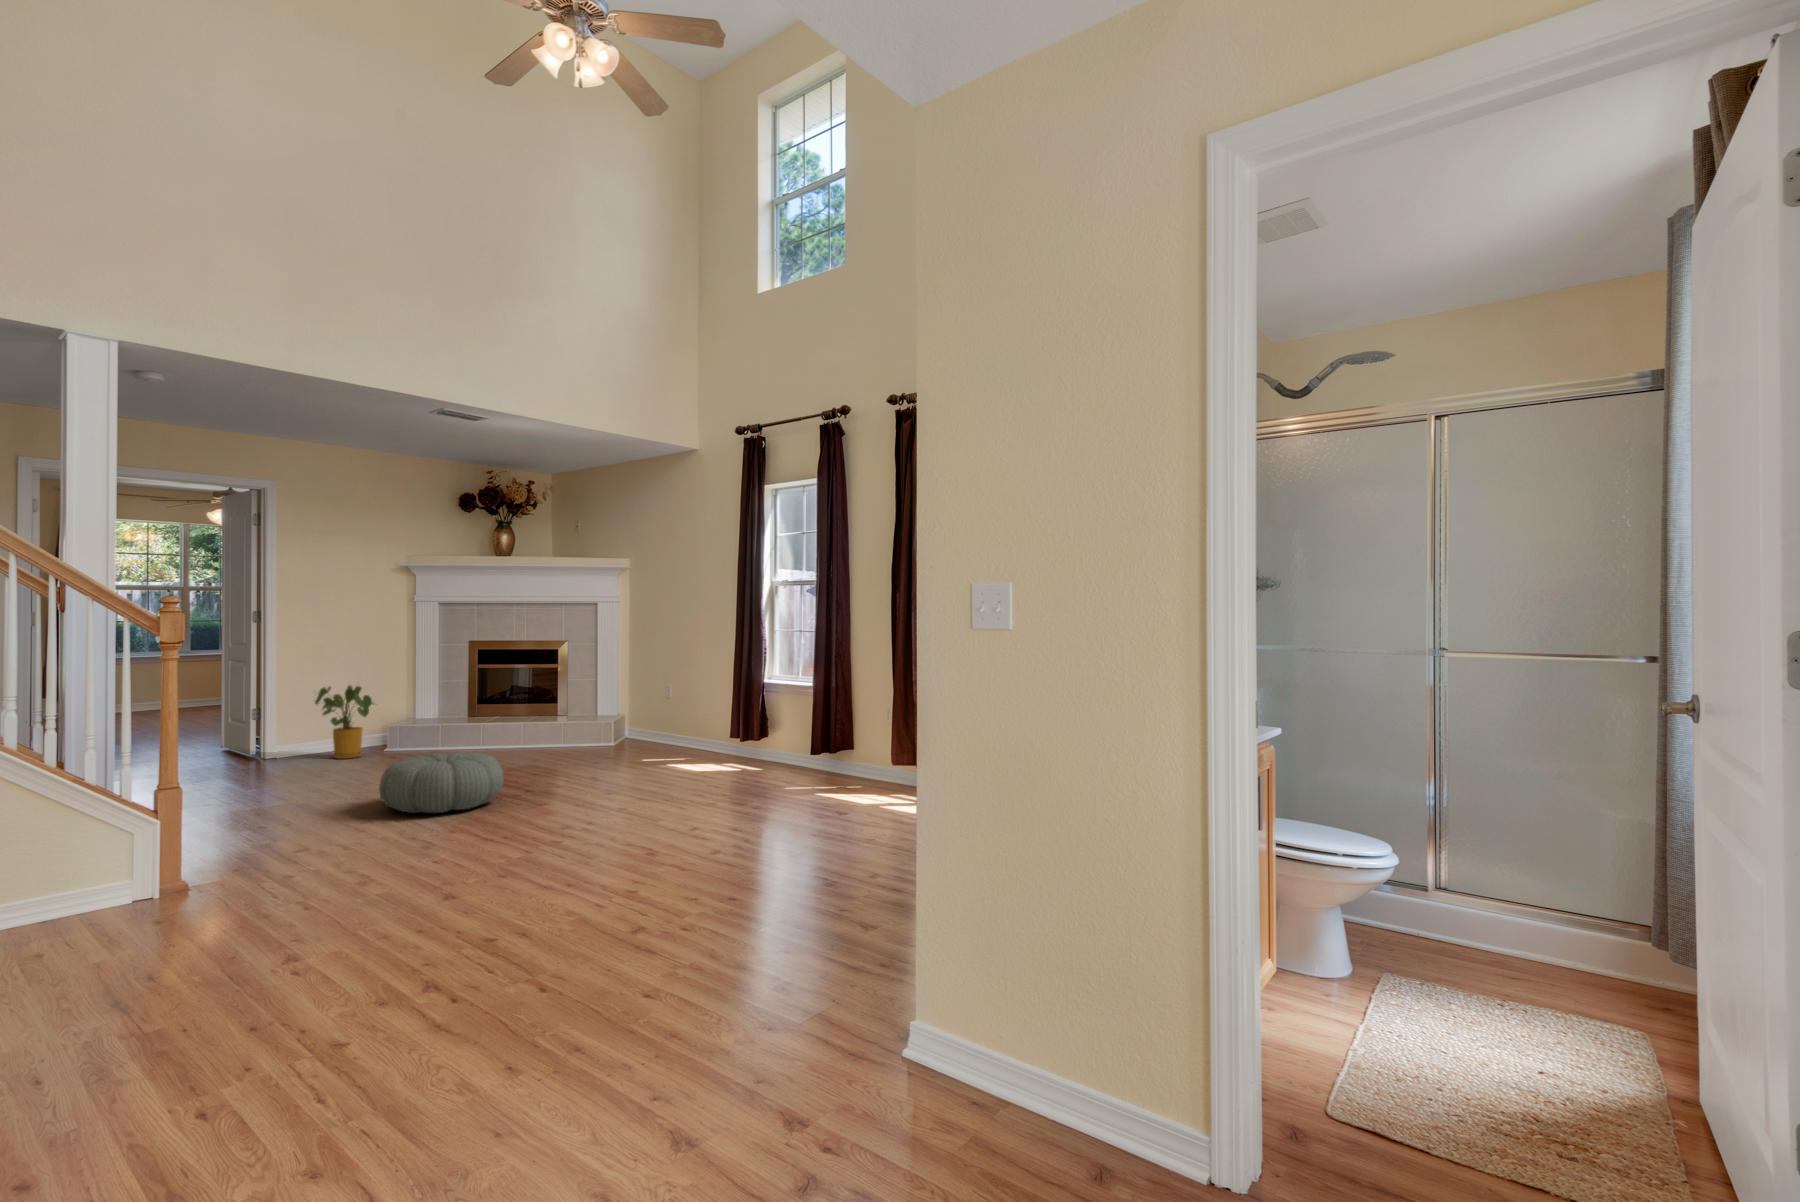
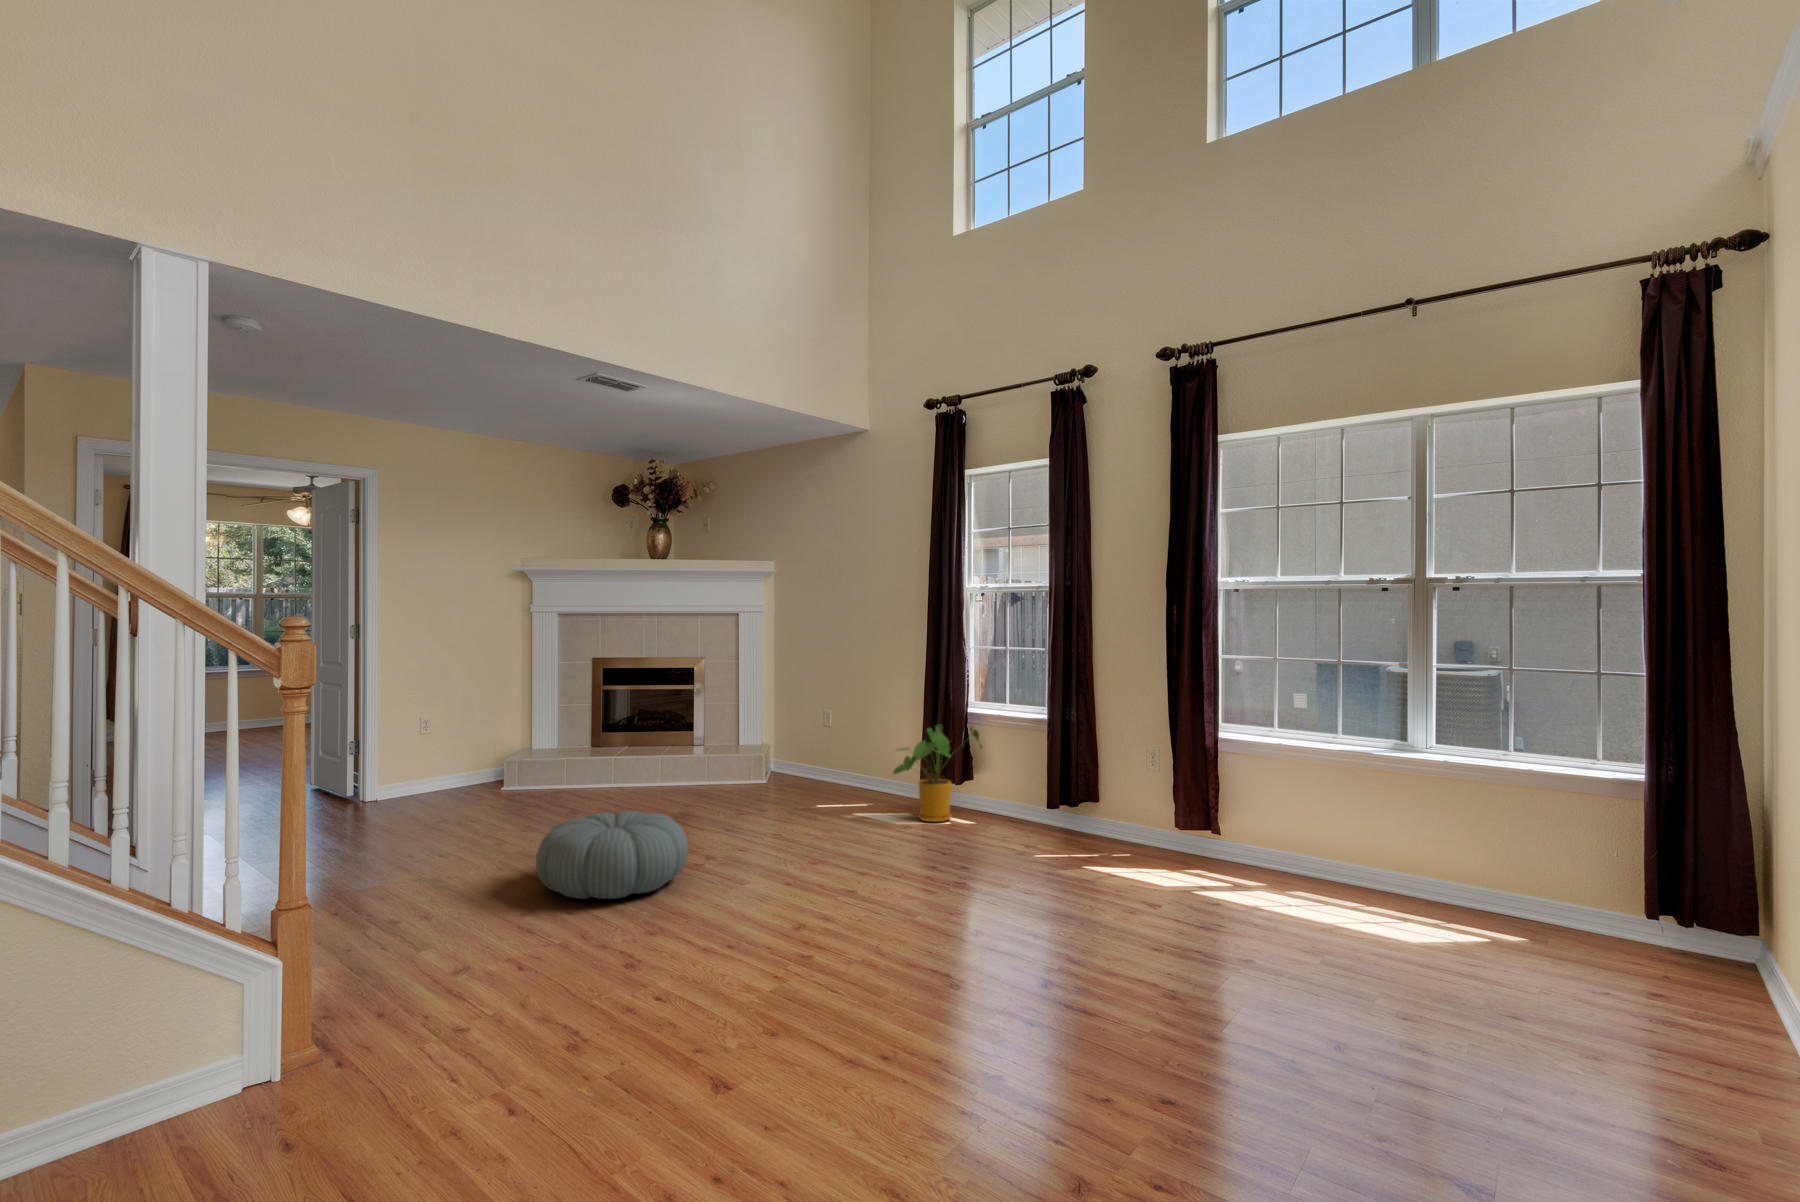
house plant: present [315,685,373,759] -> present [893,724,982,822]

